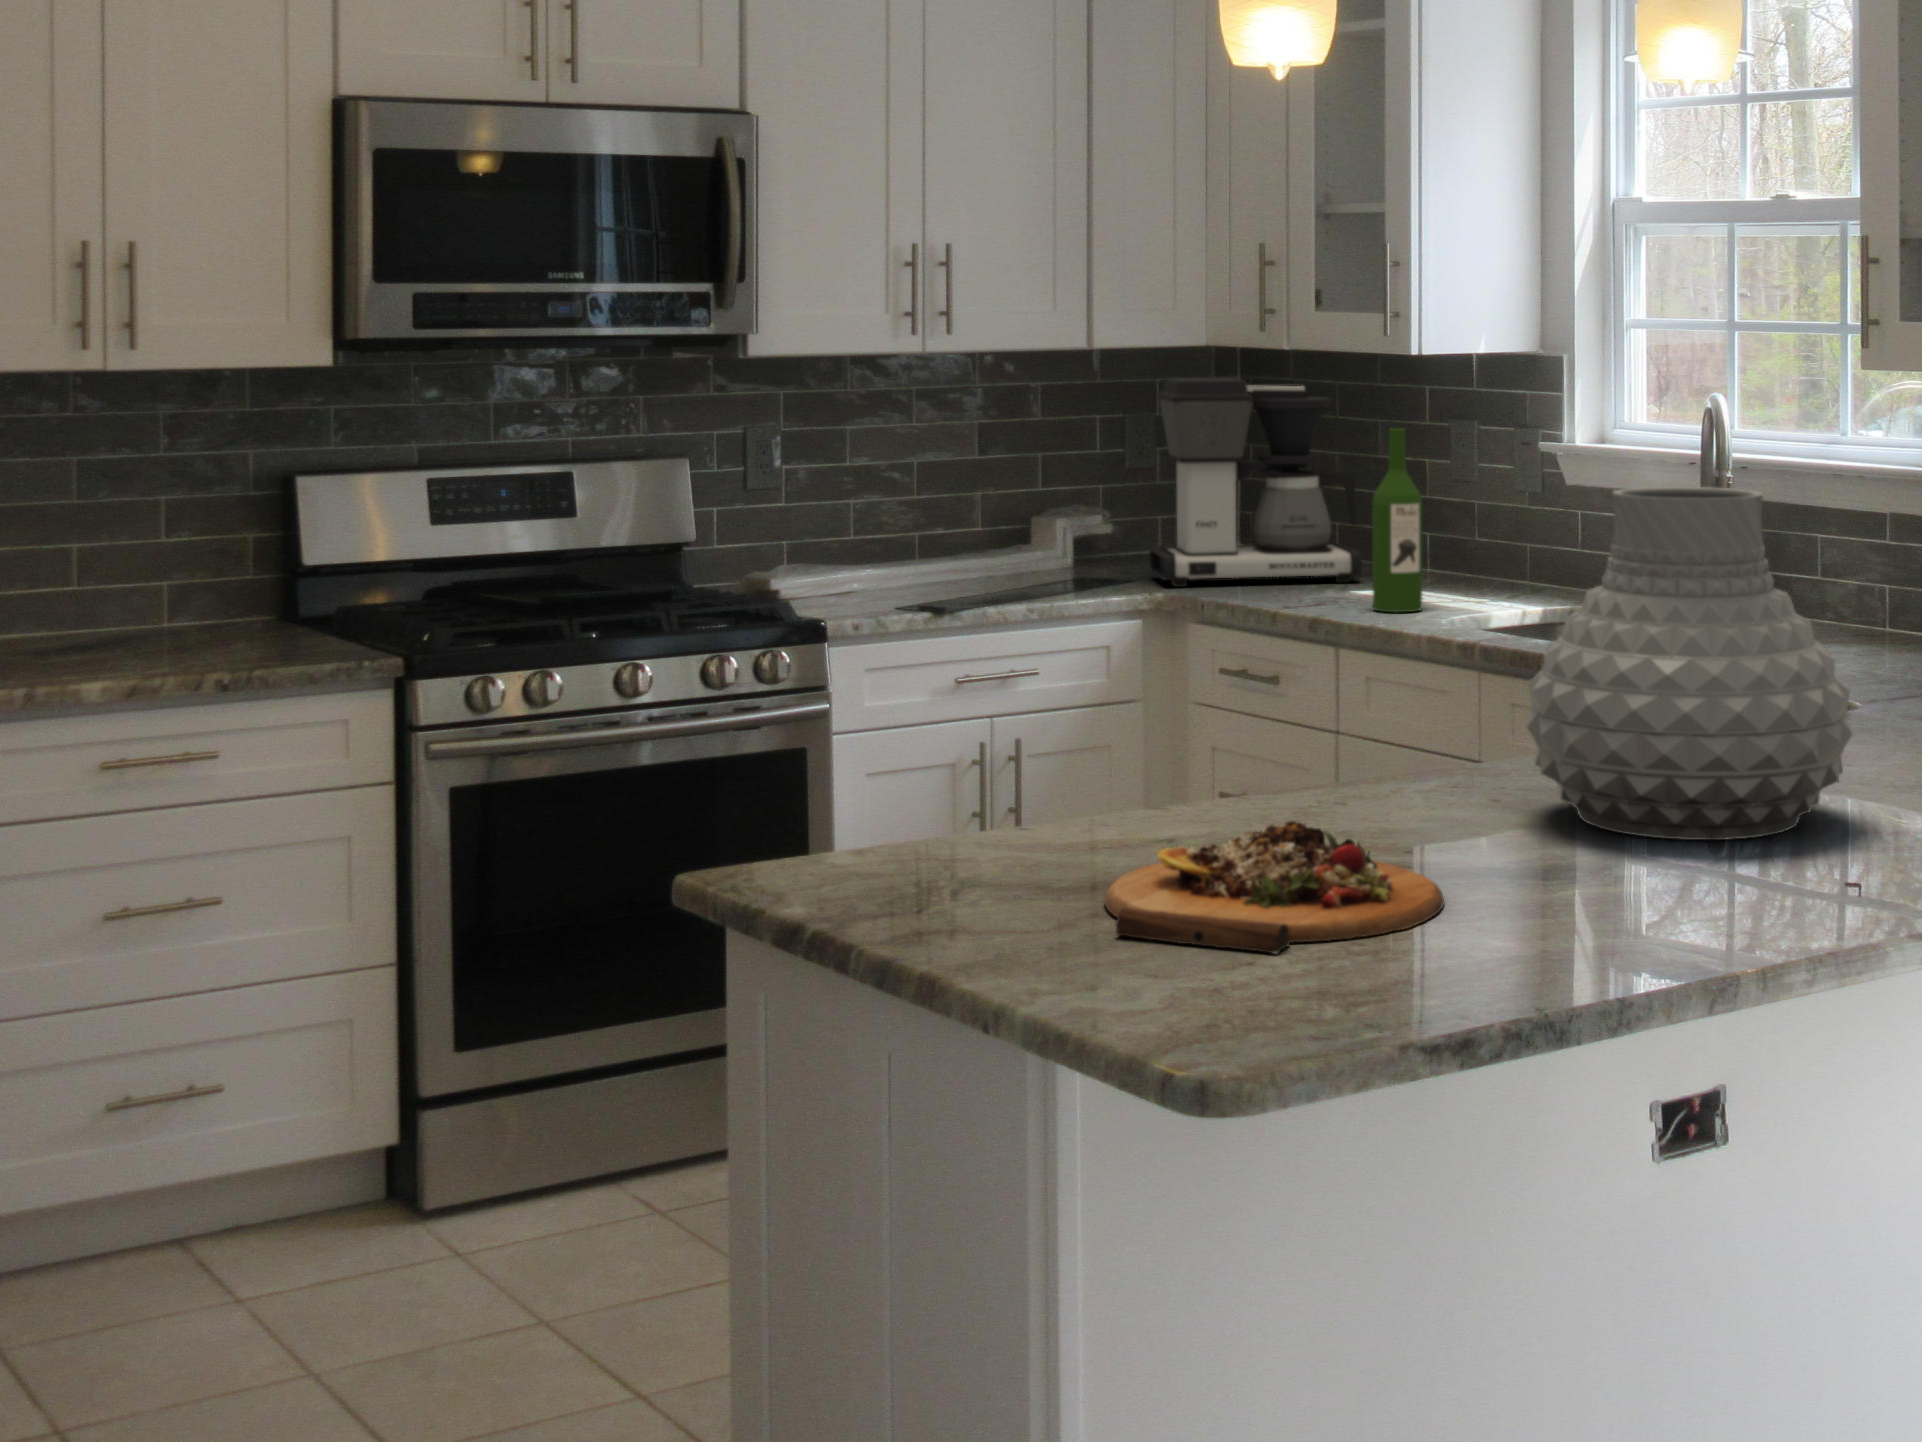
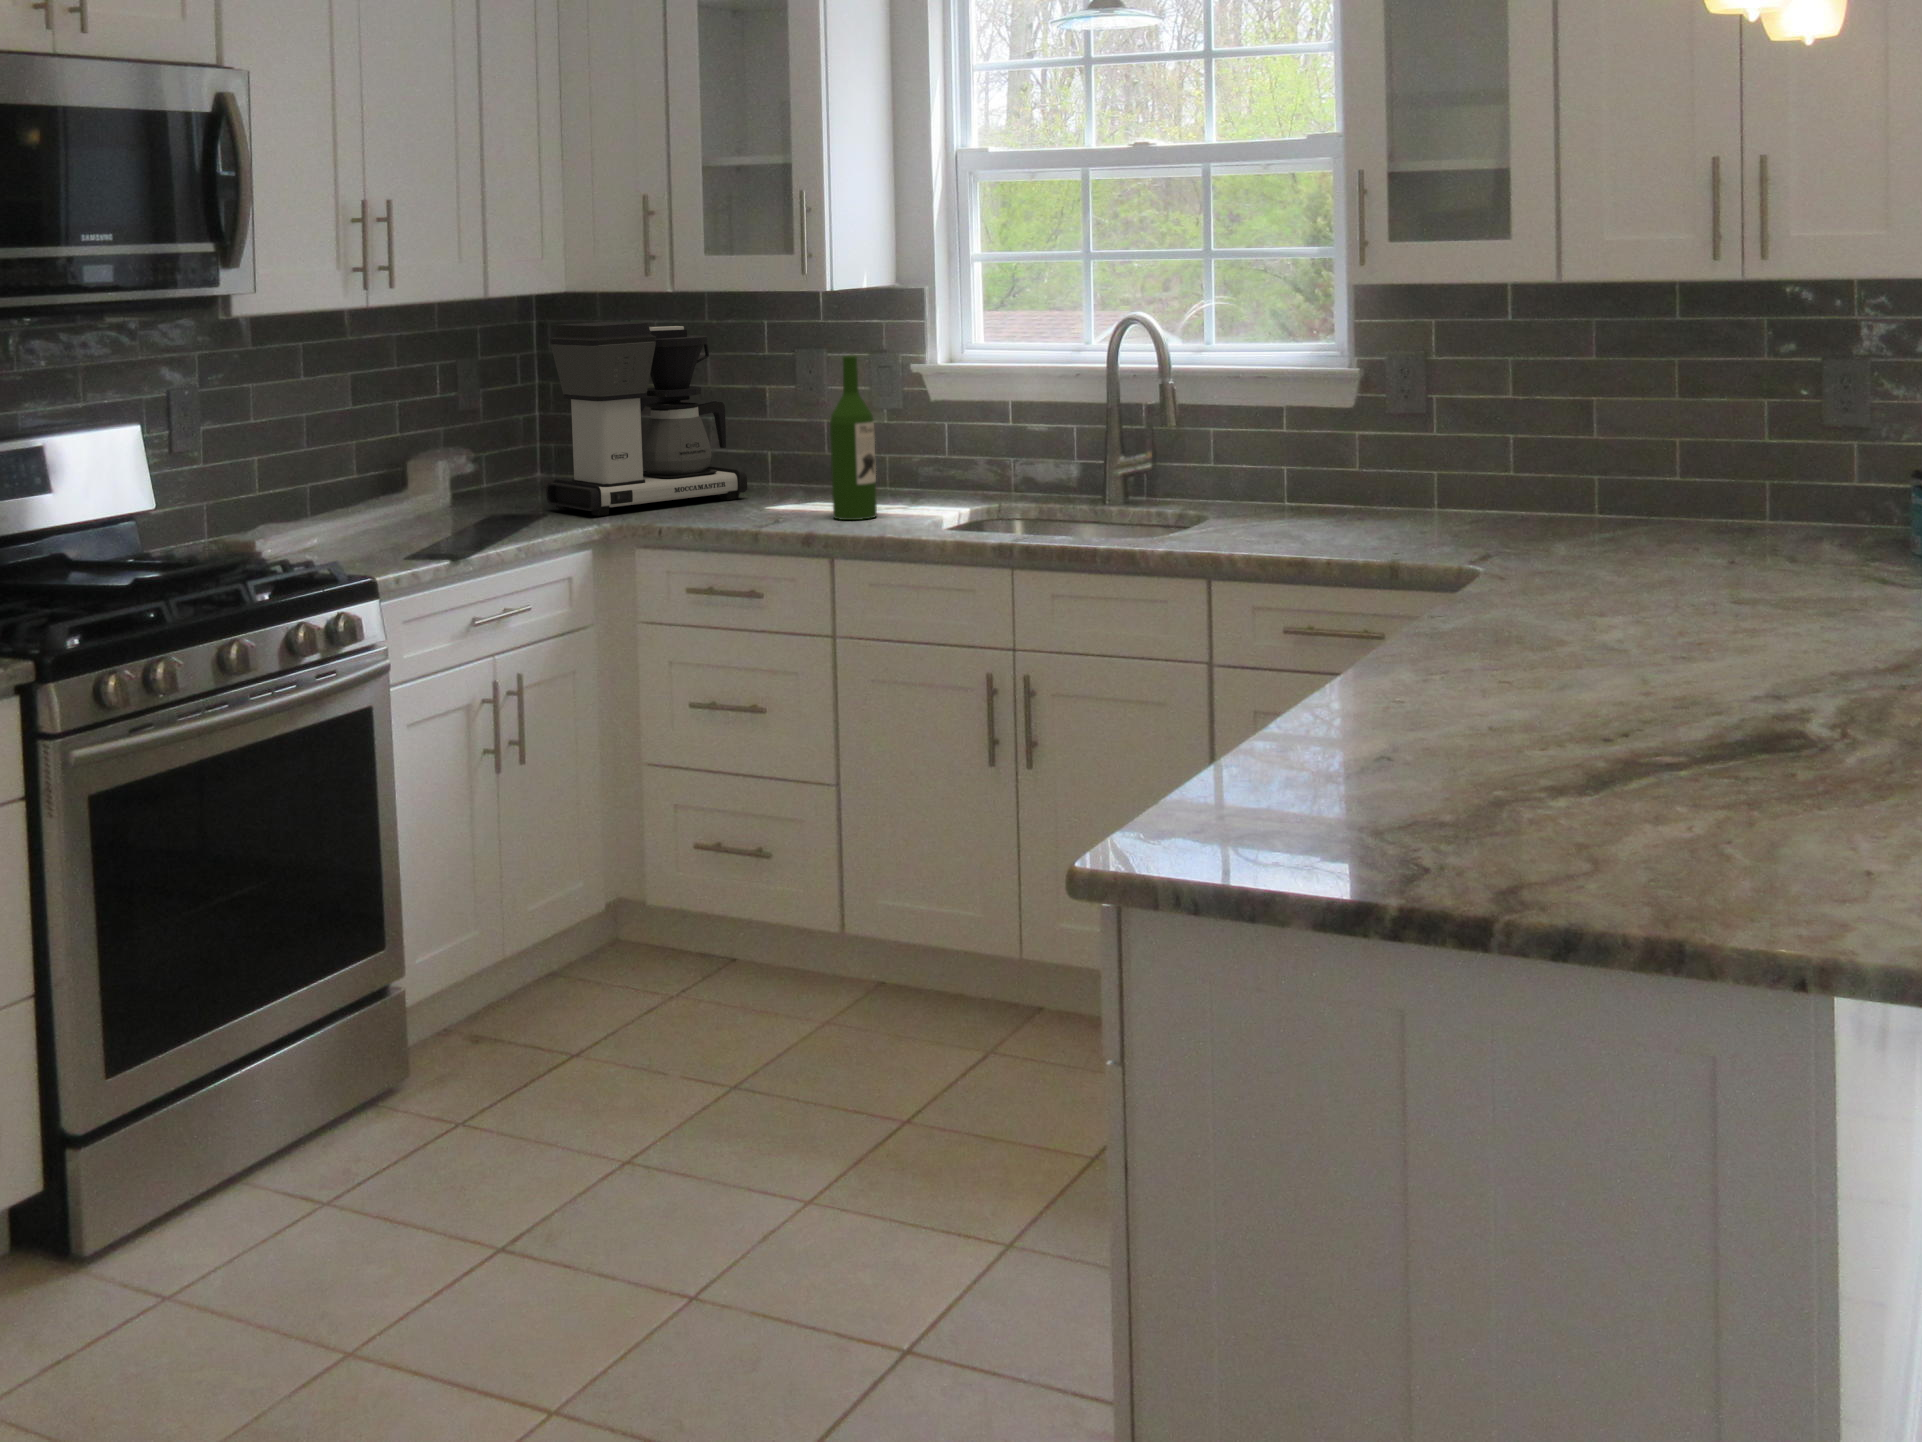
vase: present [1527,487,1852,840] -> none [1528,370,1832,677]
cutting board: present [1105,821,1444,954] -> none [1482,699,1834,831]

